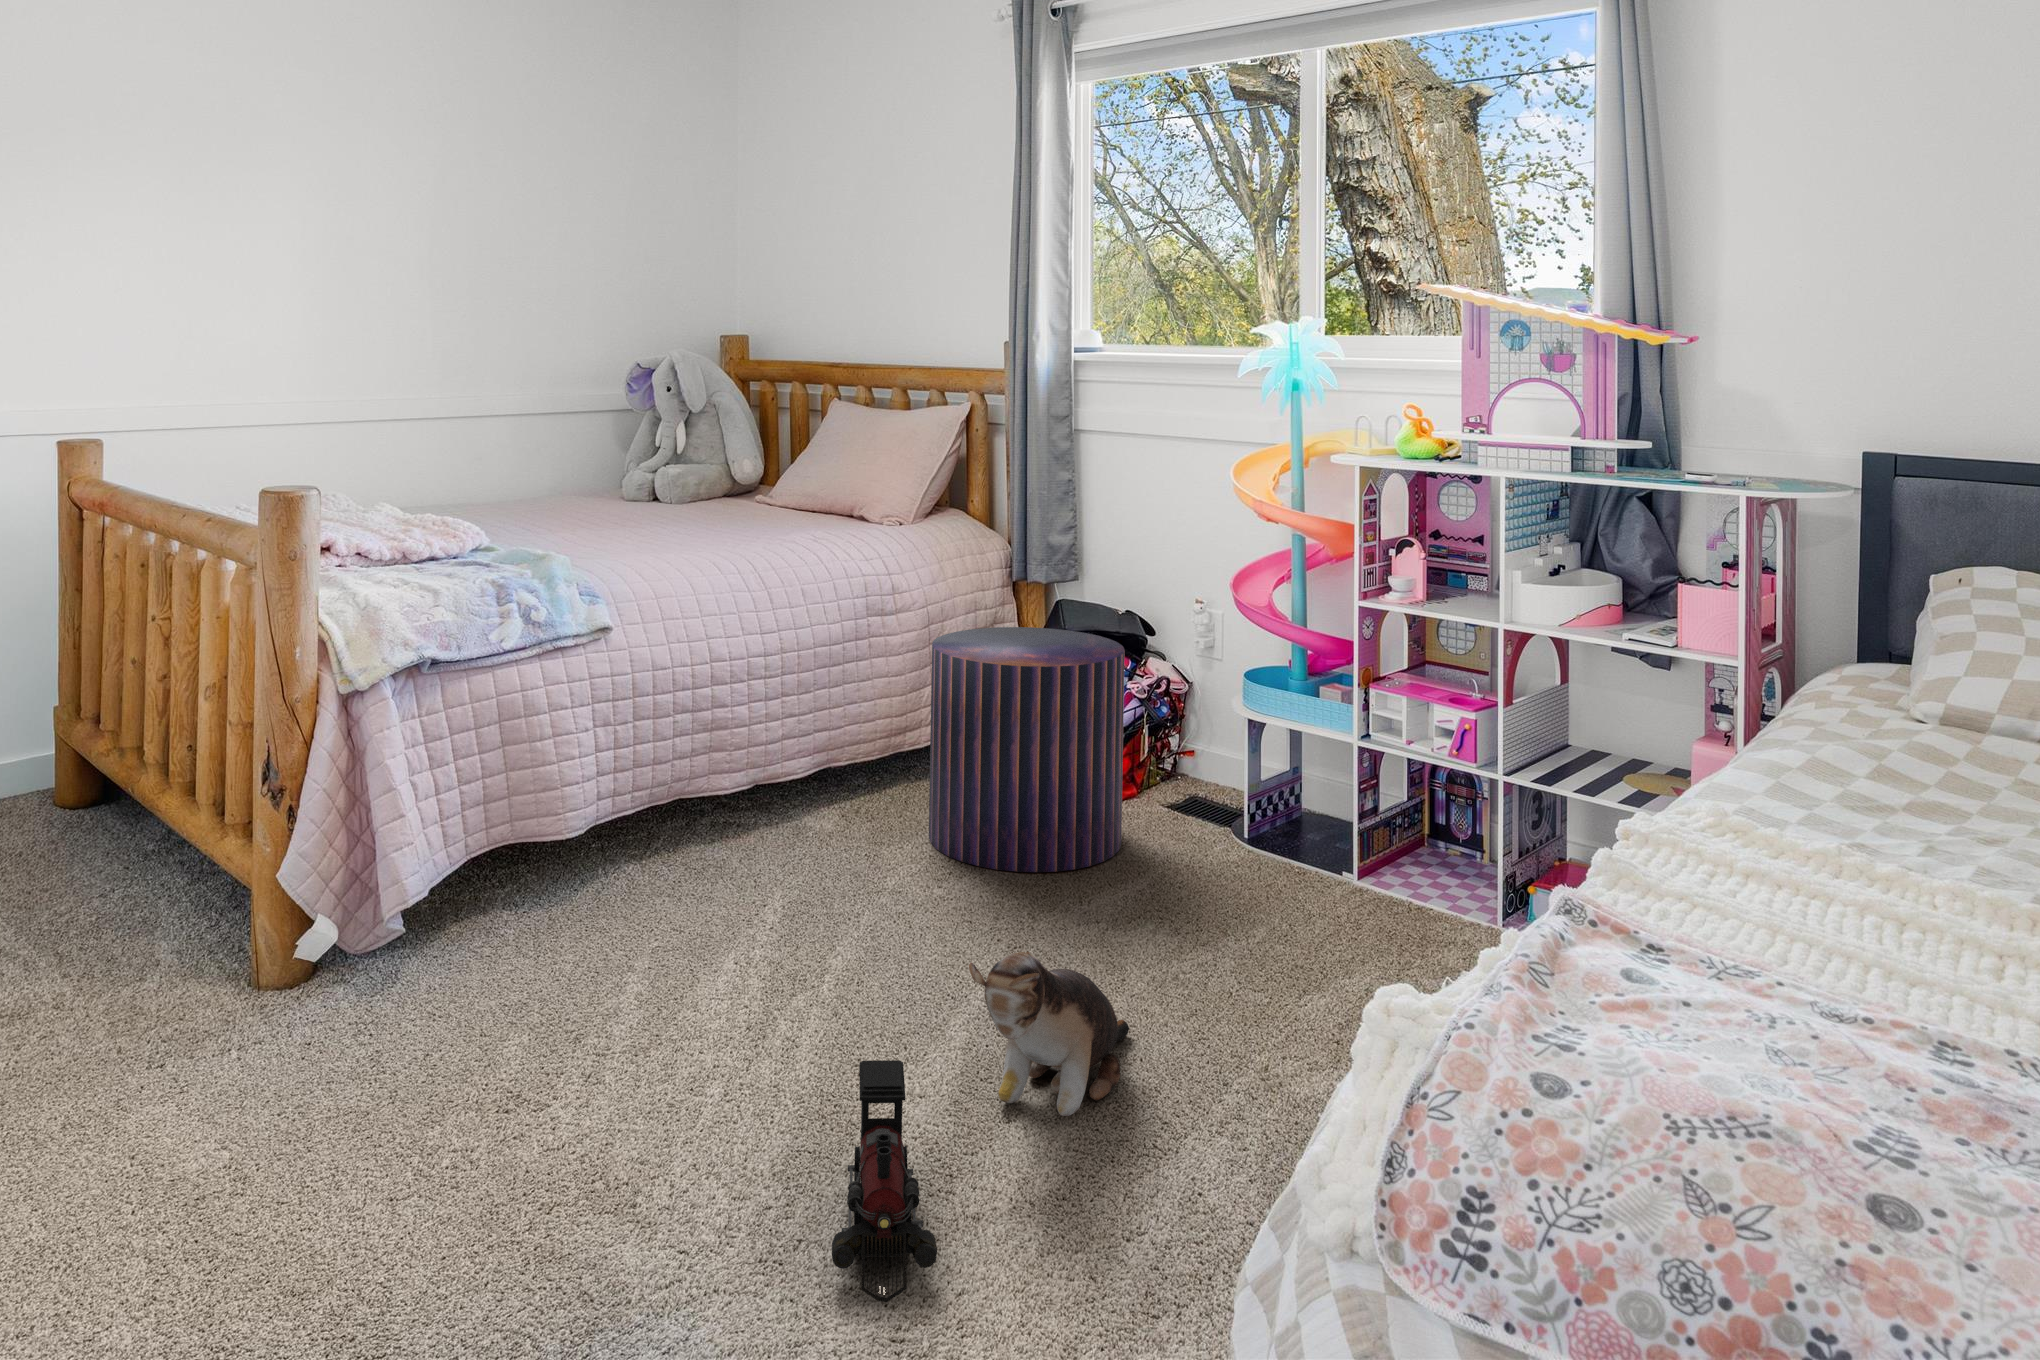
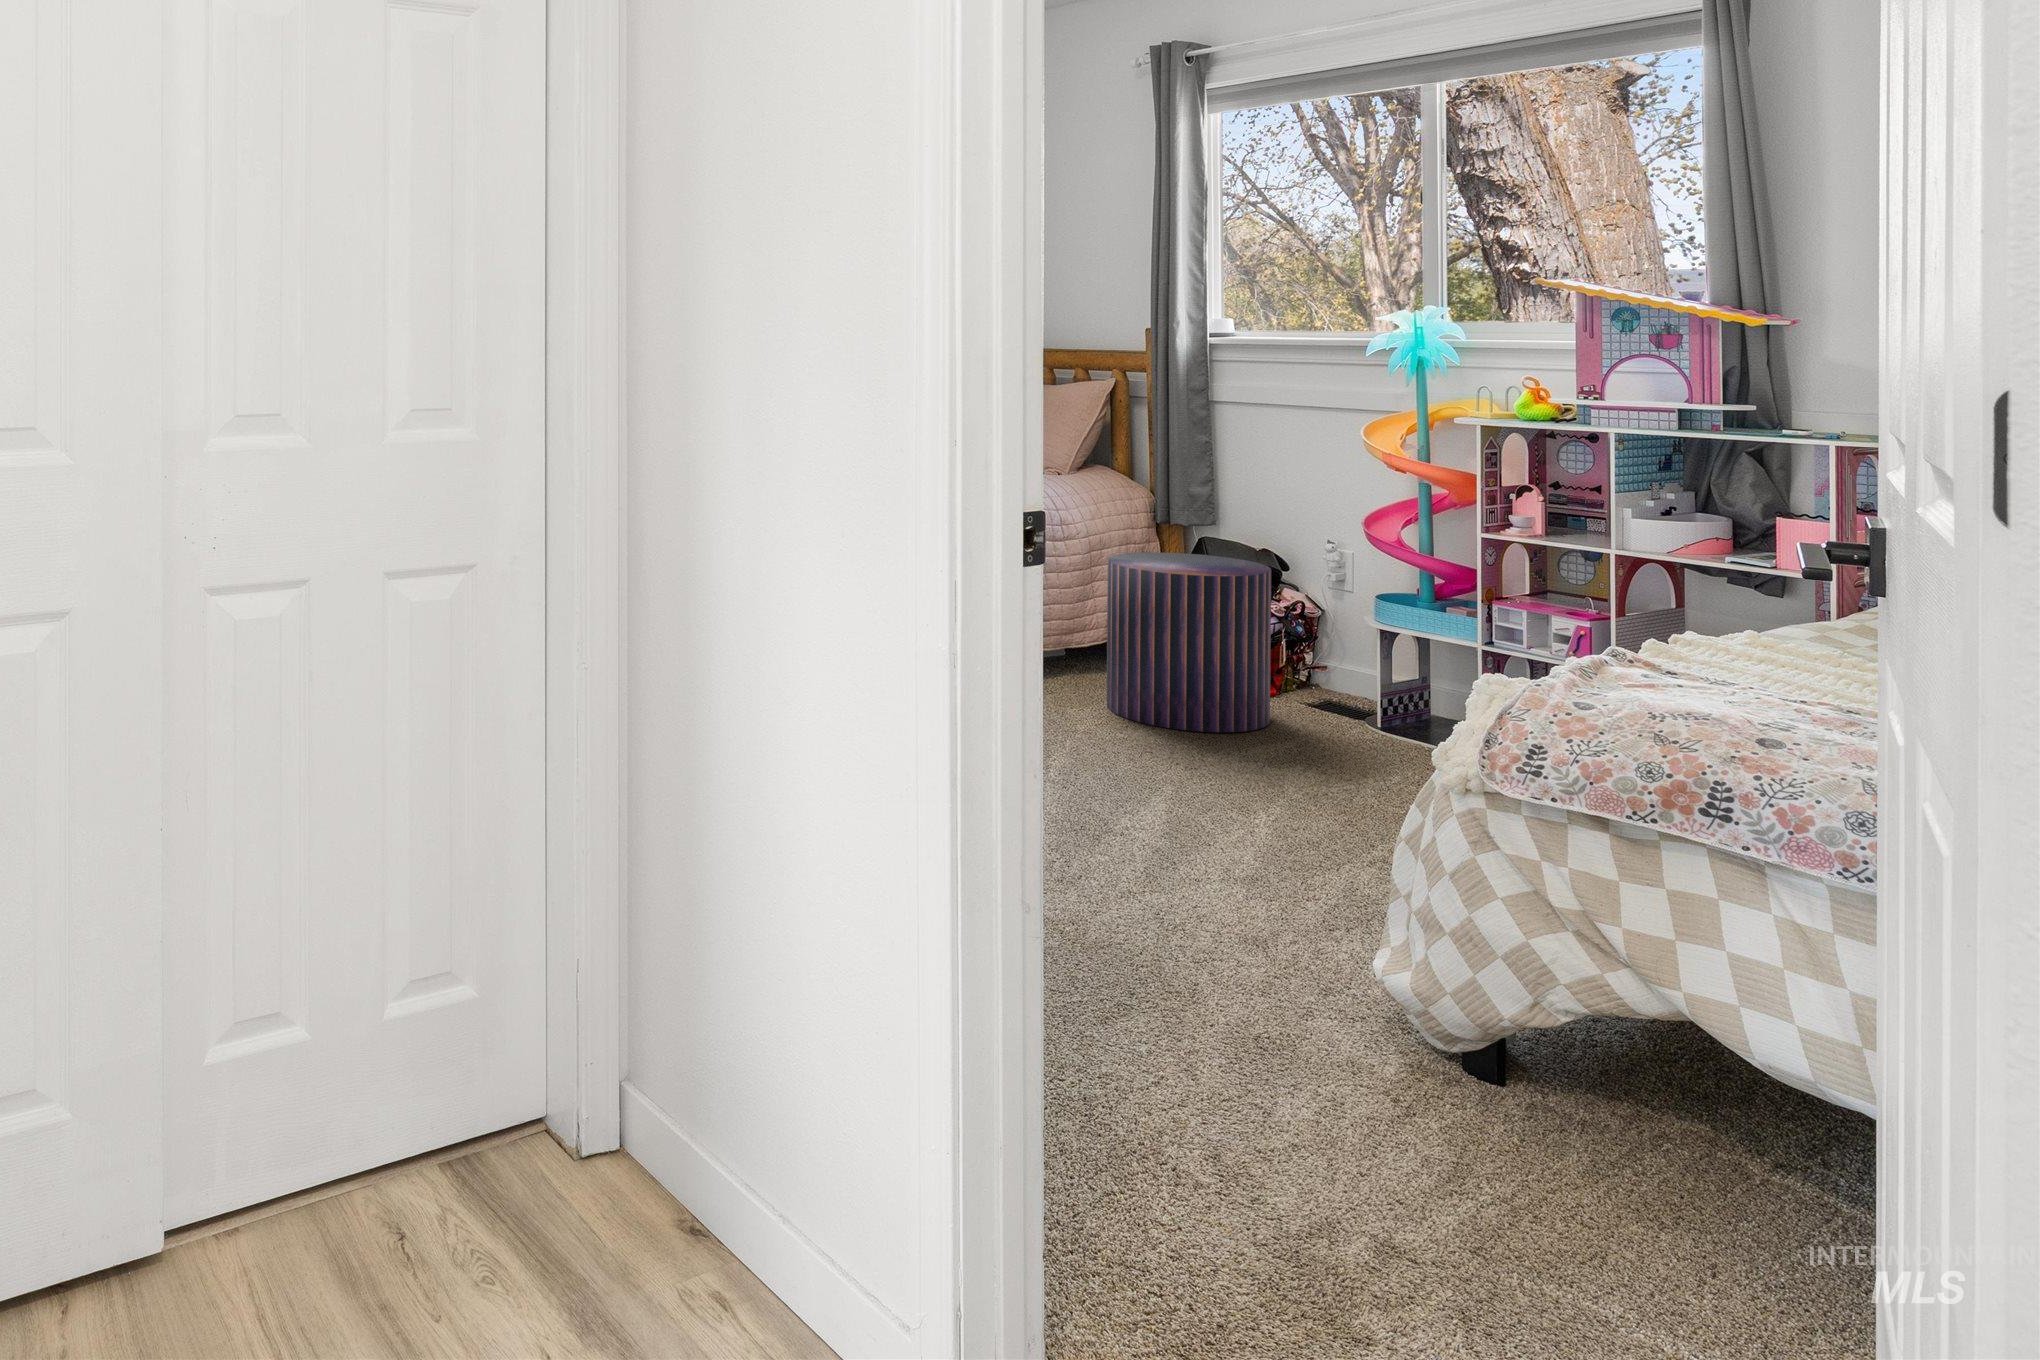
plush toy: present [969,951,1129,1116] -> none [1186,737,1296,848]
toy train: present [832,1060,937,1302] -> none [1113,790,1185,907]

